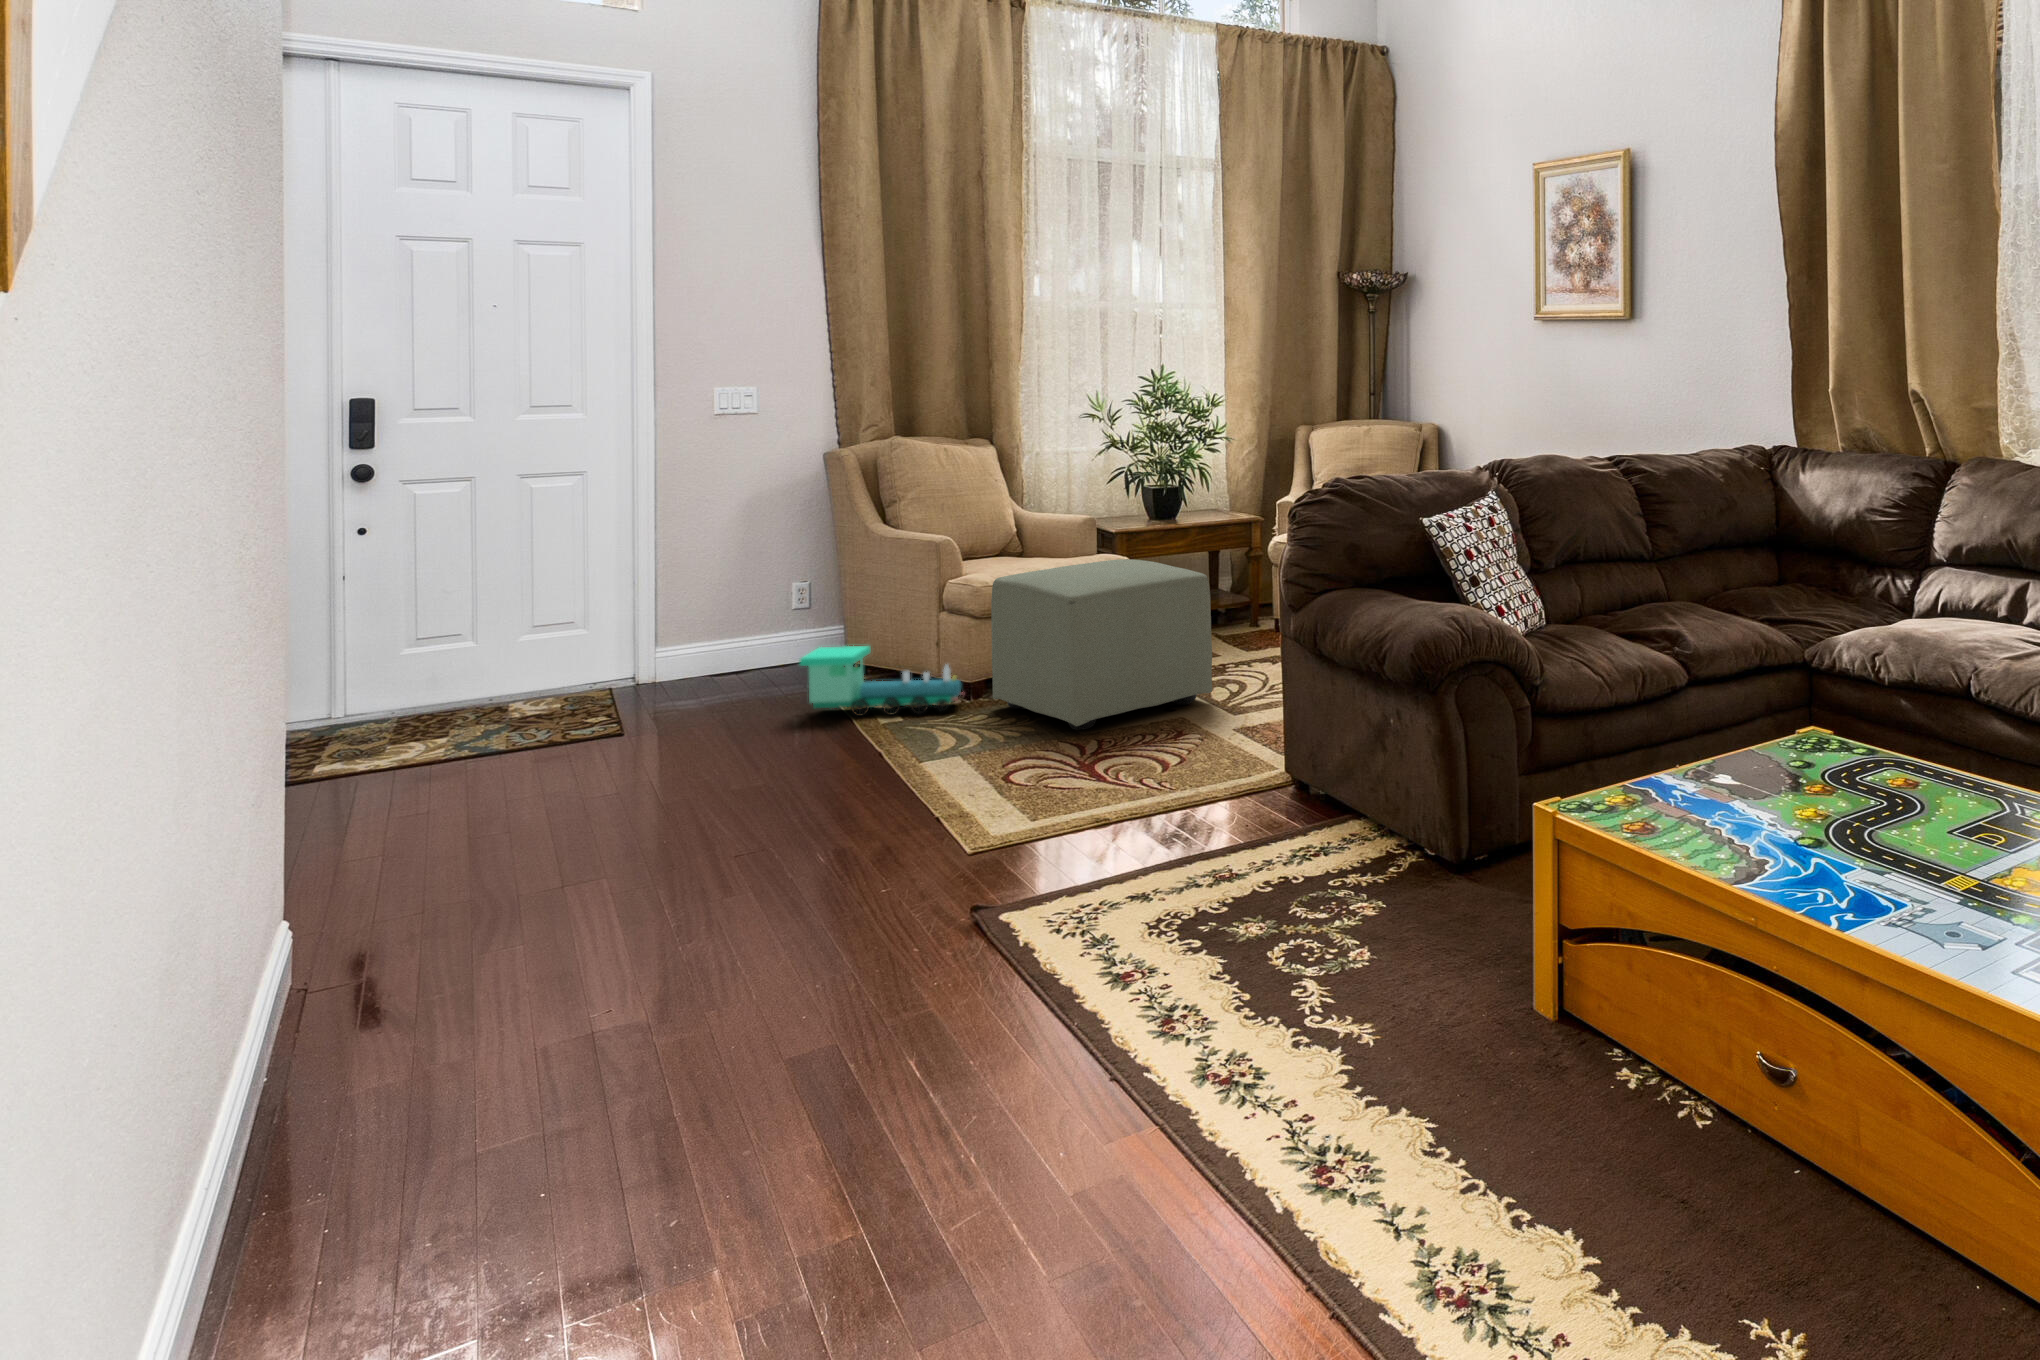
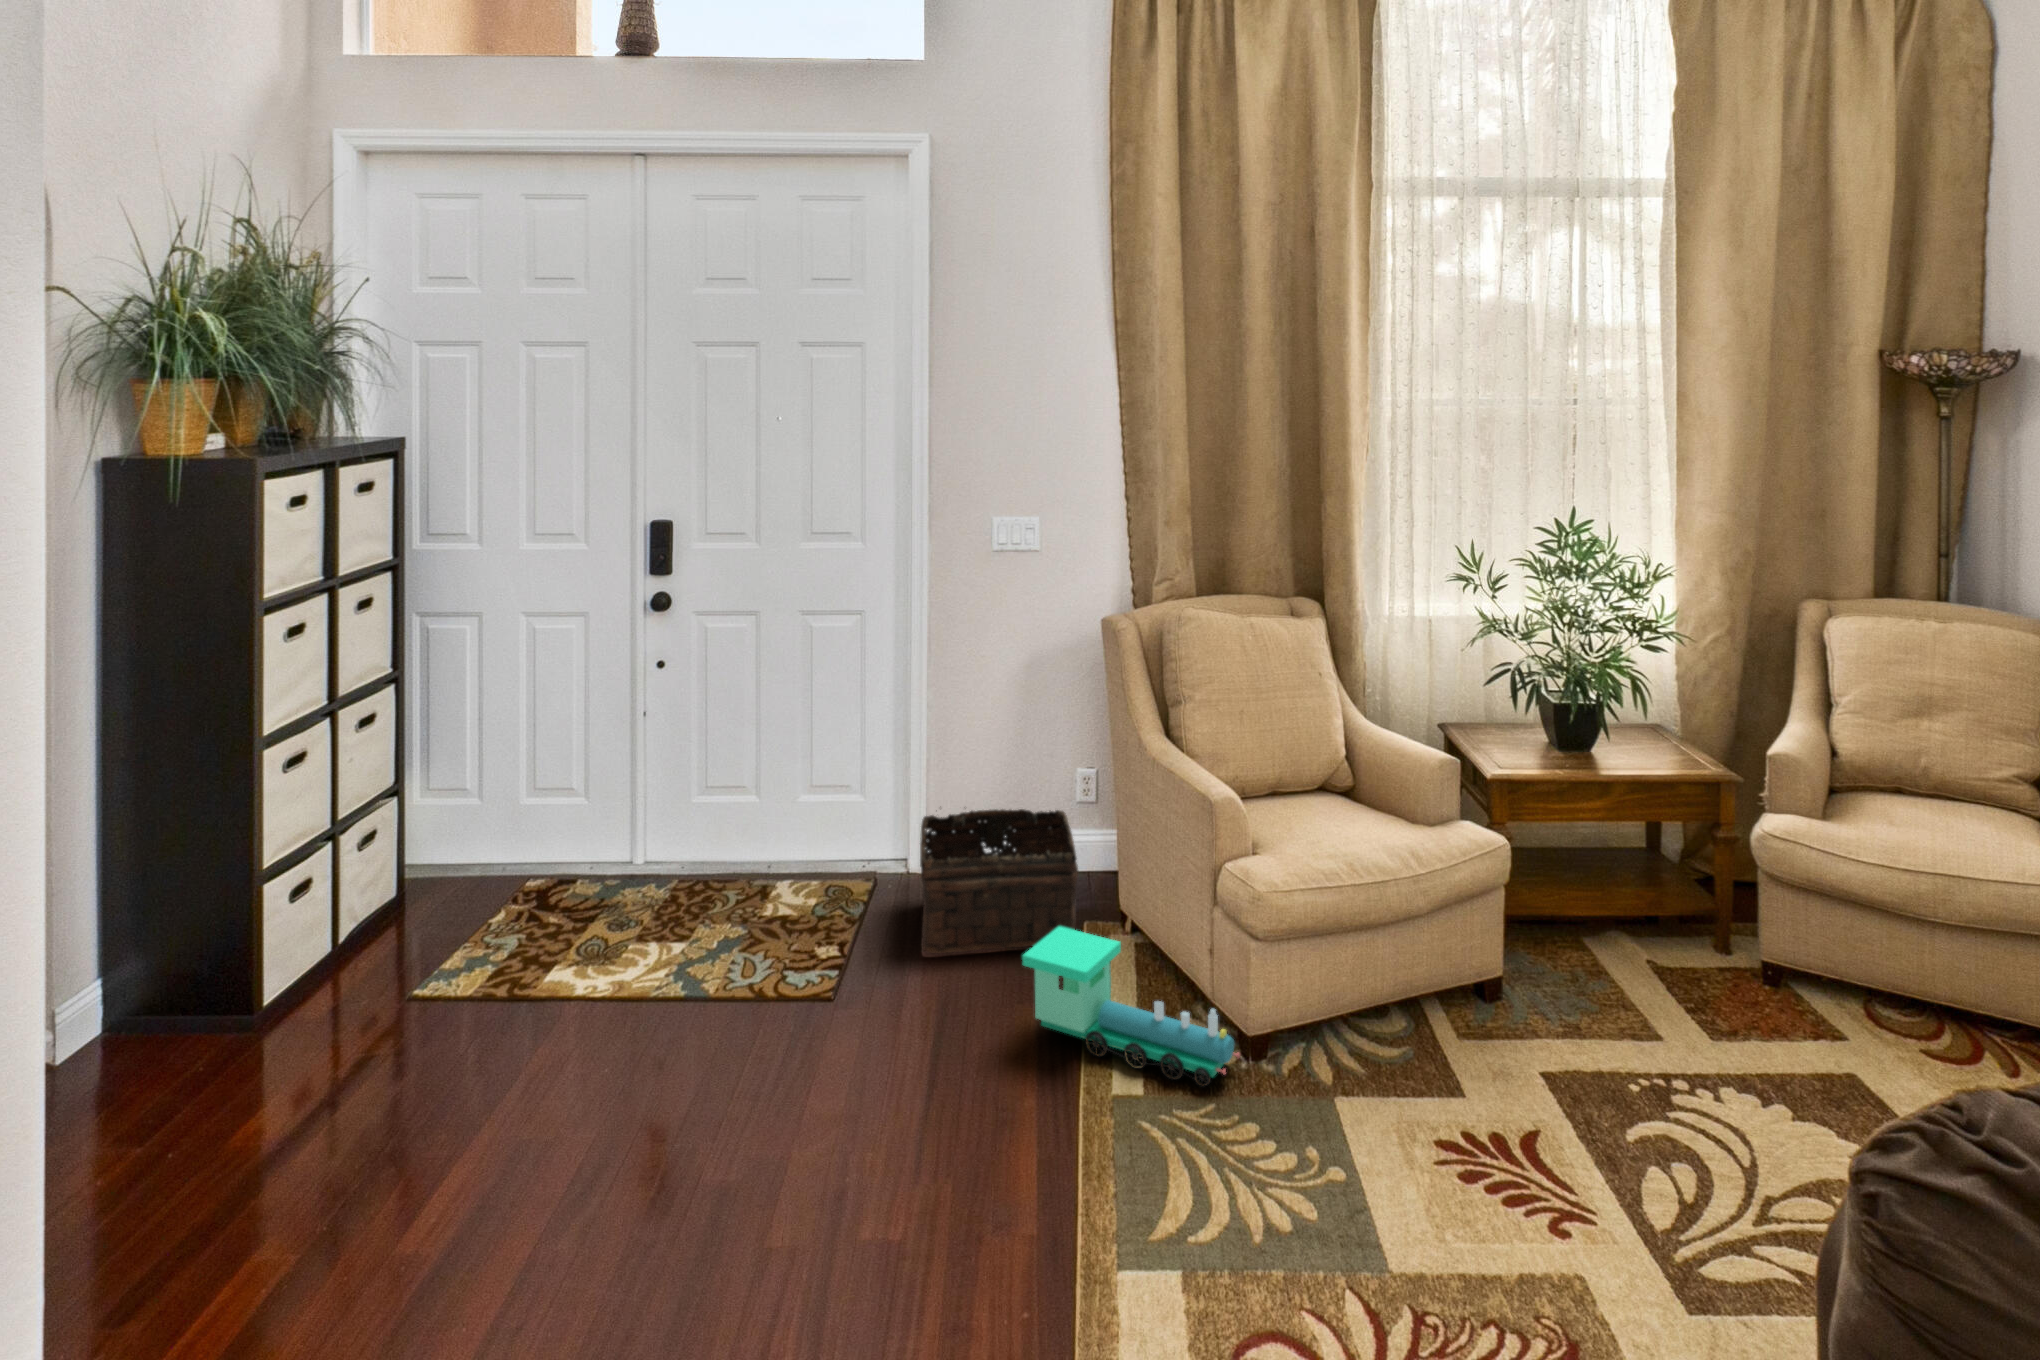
ottoman: present [991,559,1212,730] -> none [1274,875,1647,1256]
basket: none [662,601,813,704] -> present [920,809,1078,953]

